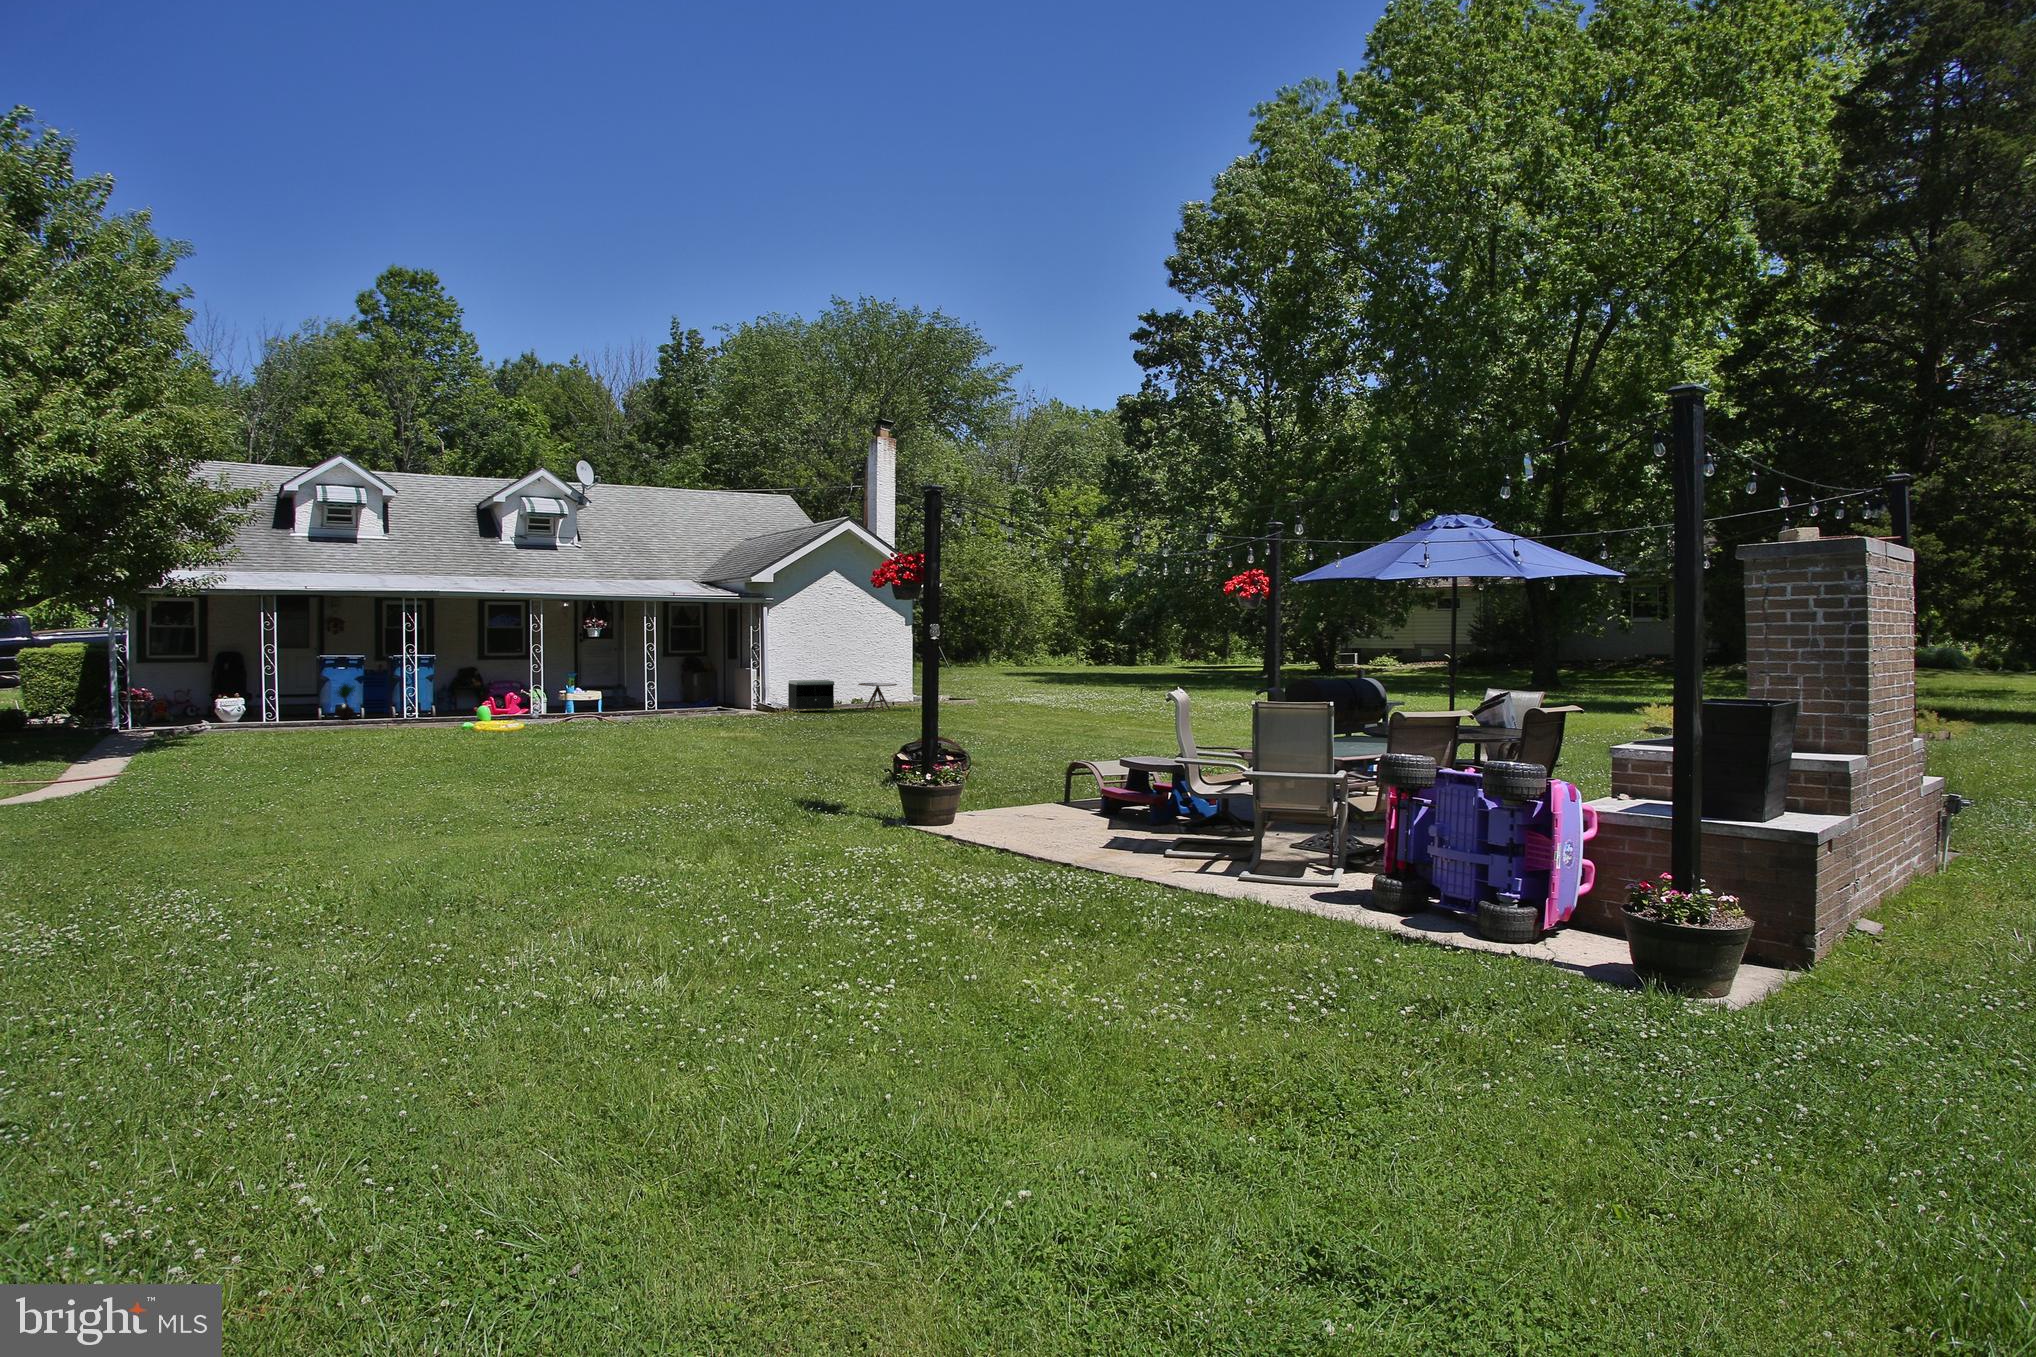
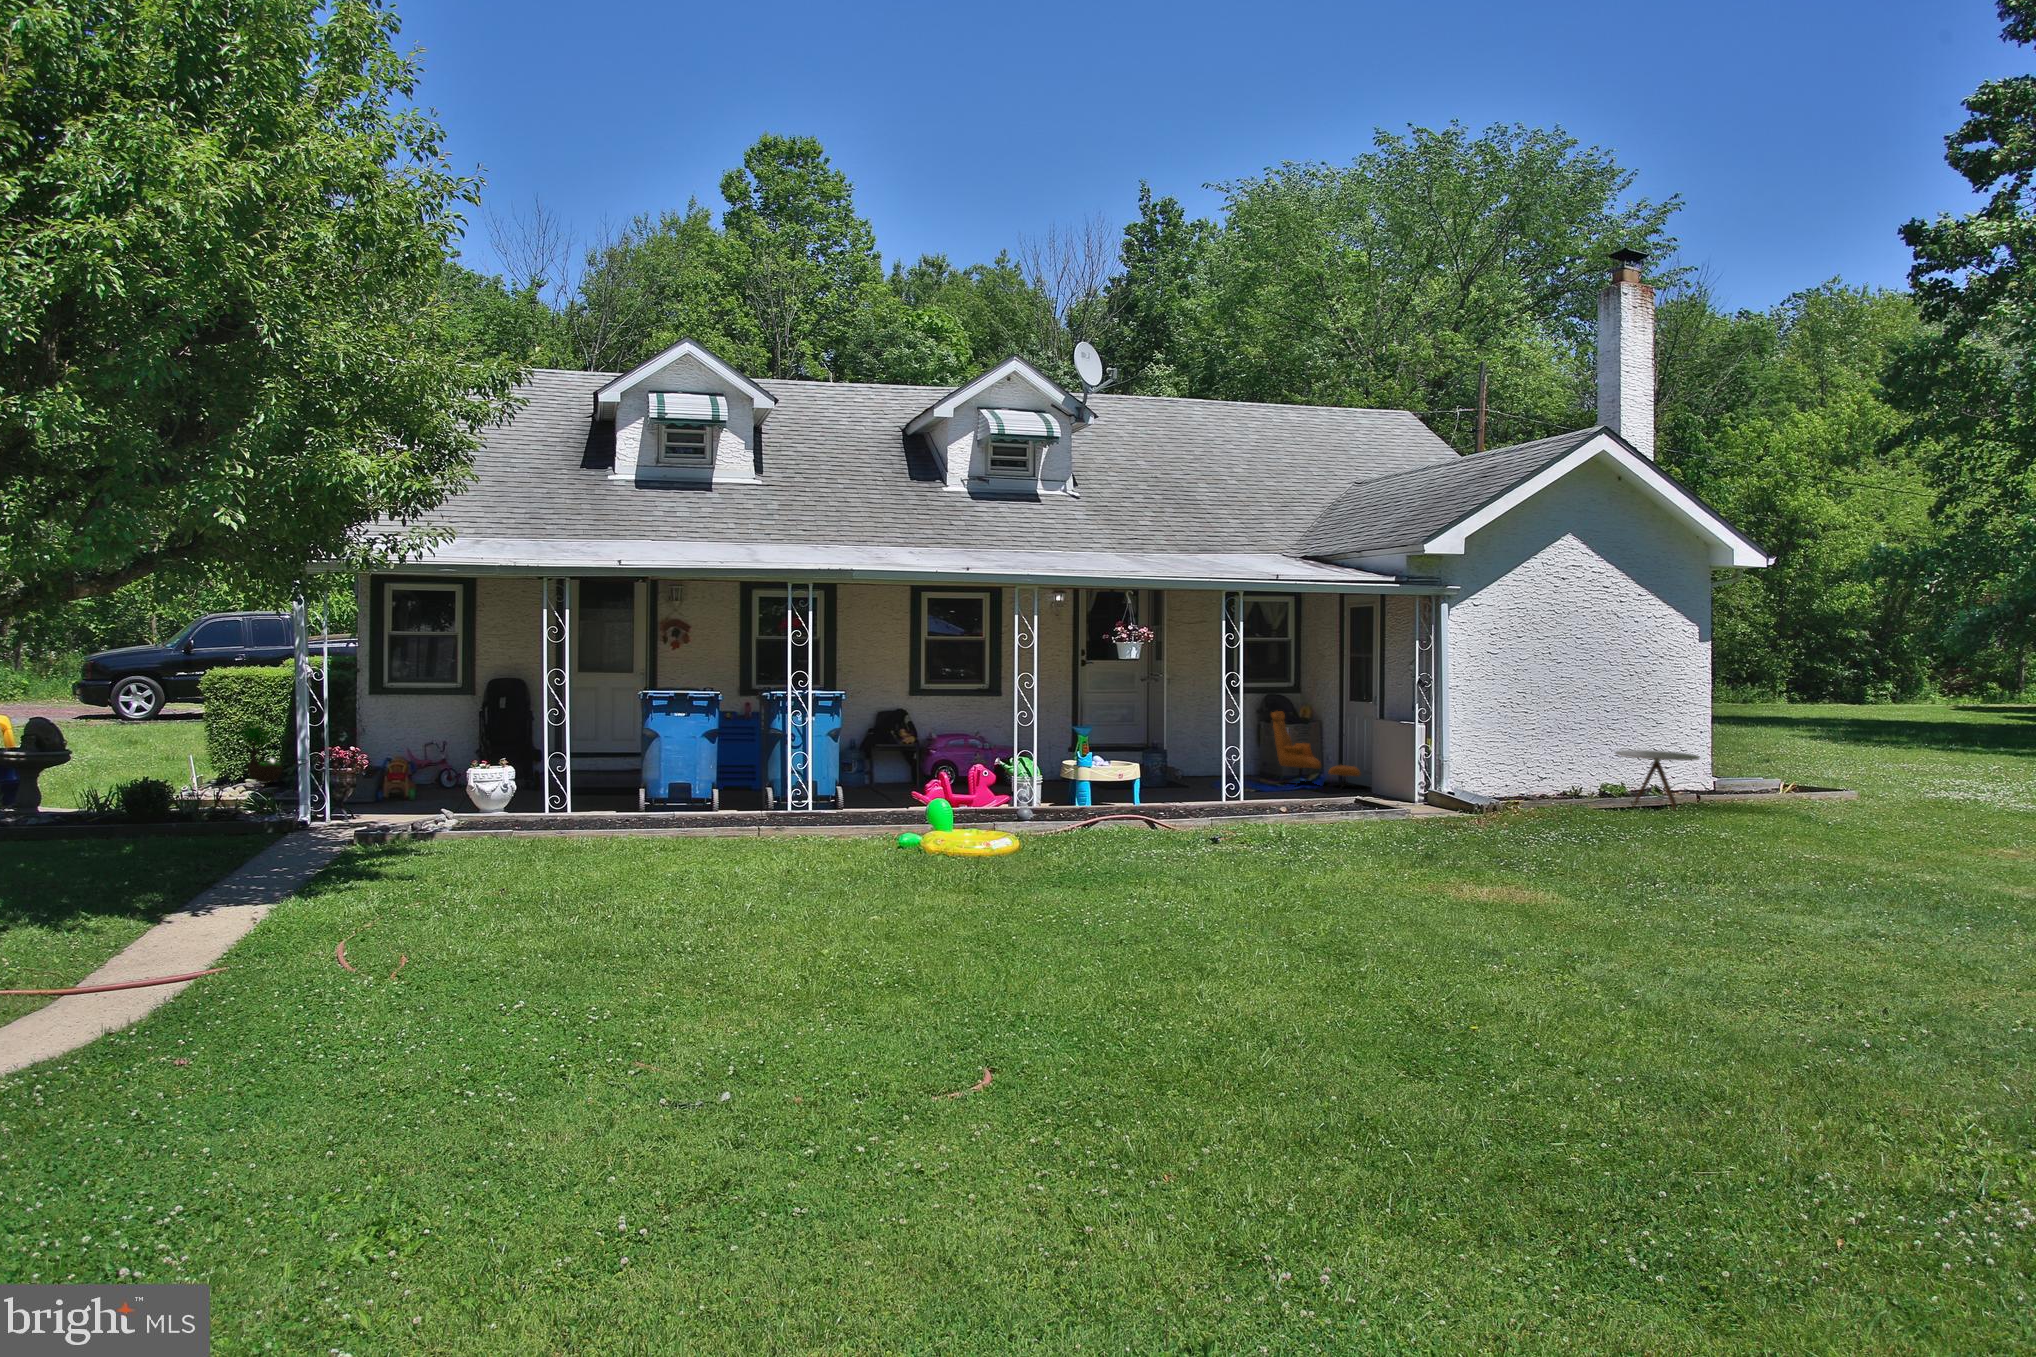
lounge chair: none [689,666,737,707] -> present [1271,711,1361,788]
storage bench: present [788,680,834,712] -> none [1483,744,1583,811]
potted tree: present [335,684,355,720] -> present [238,722,282,784]

